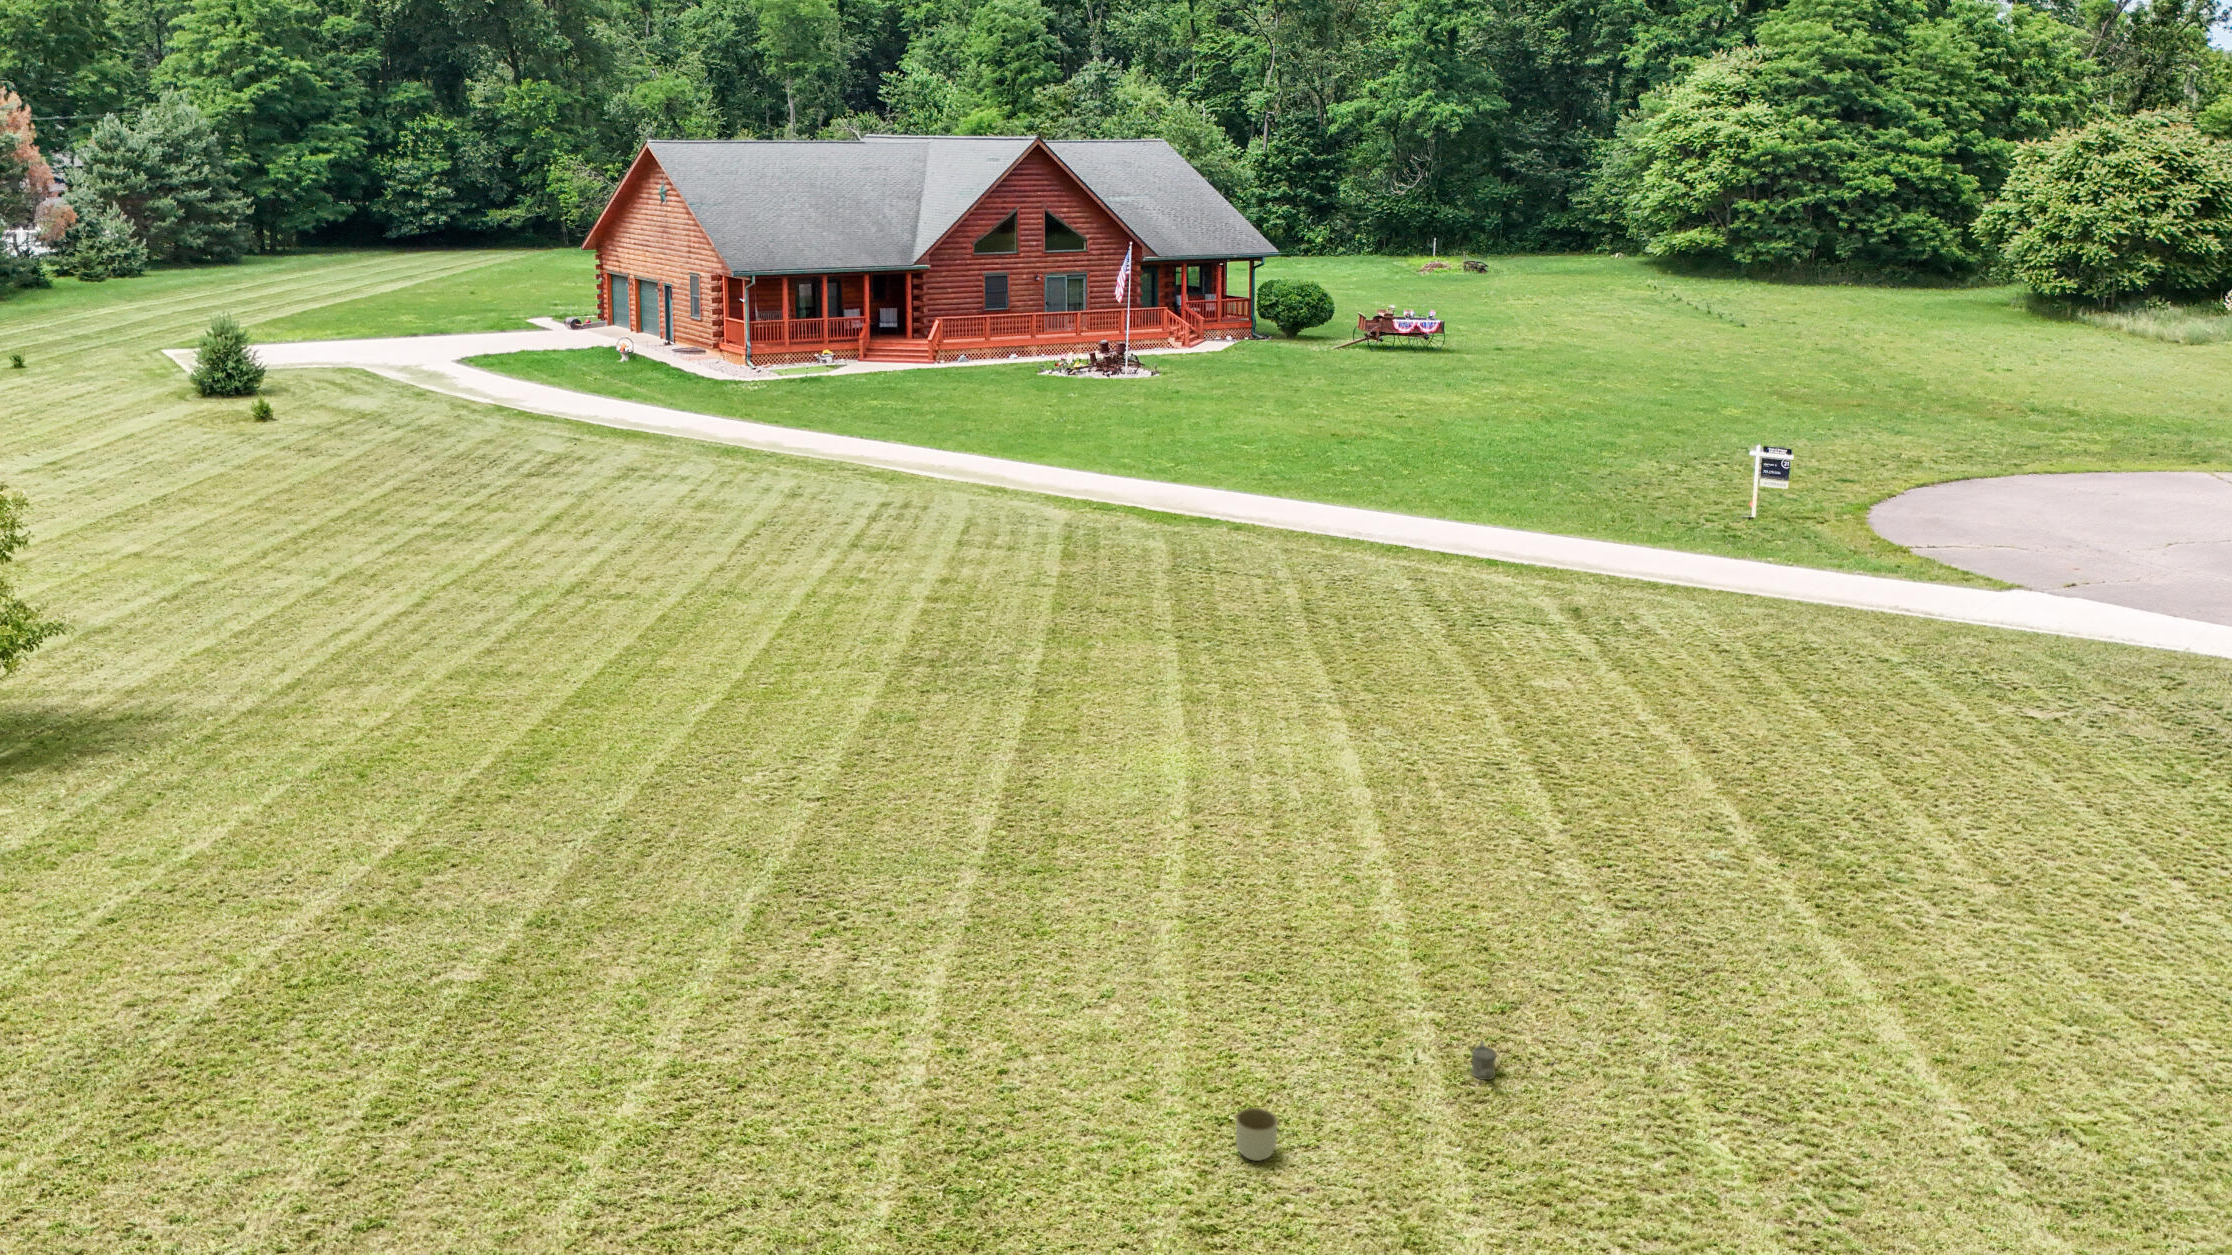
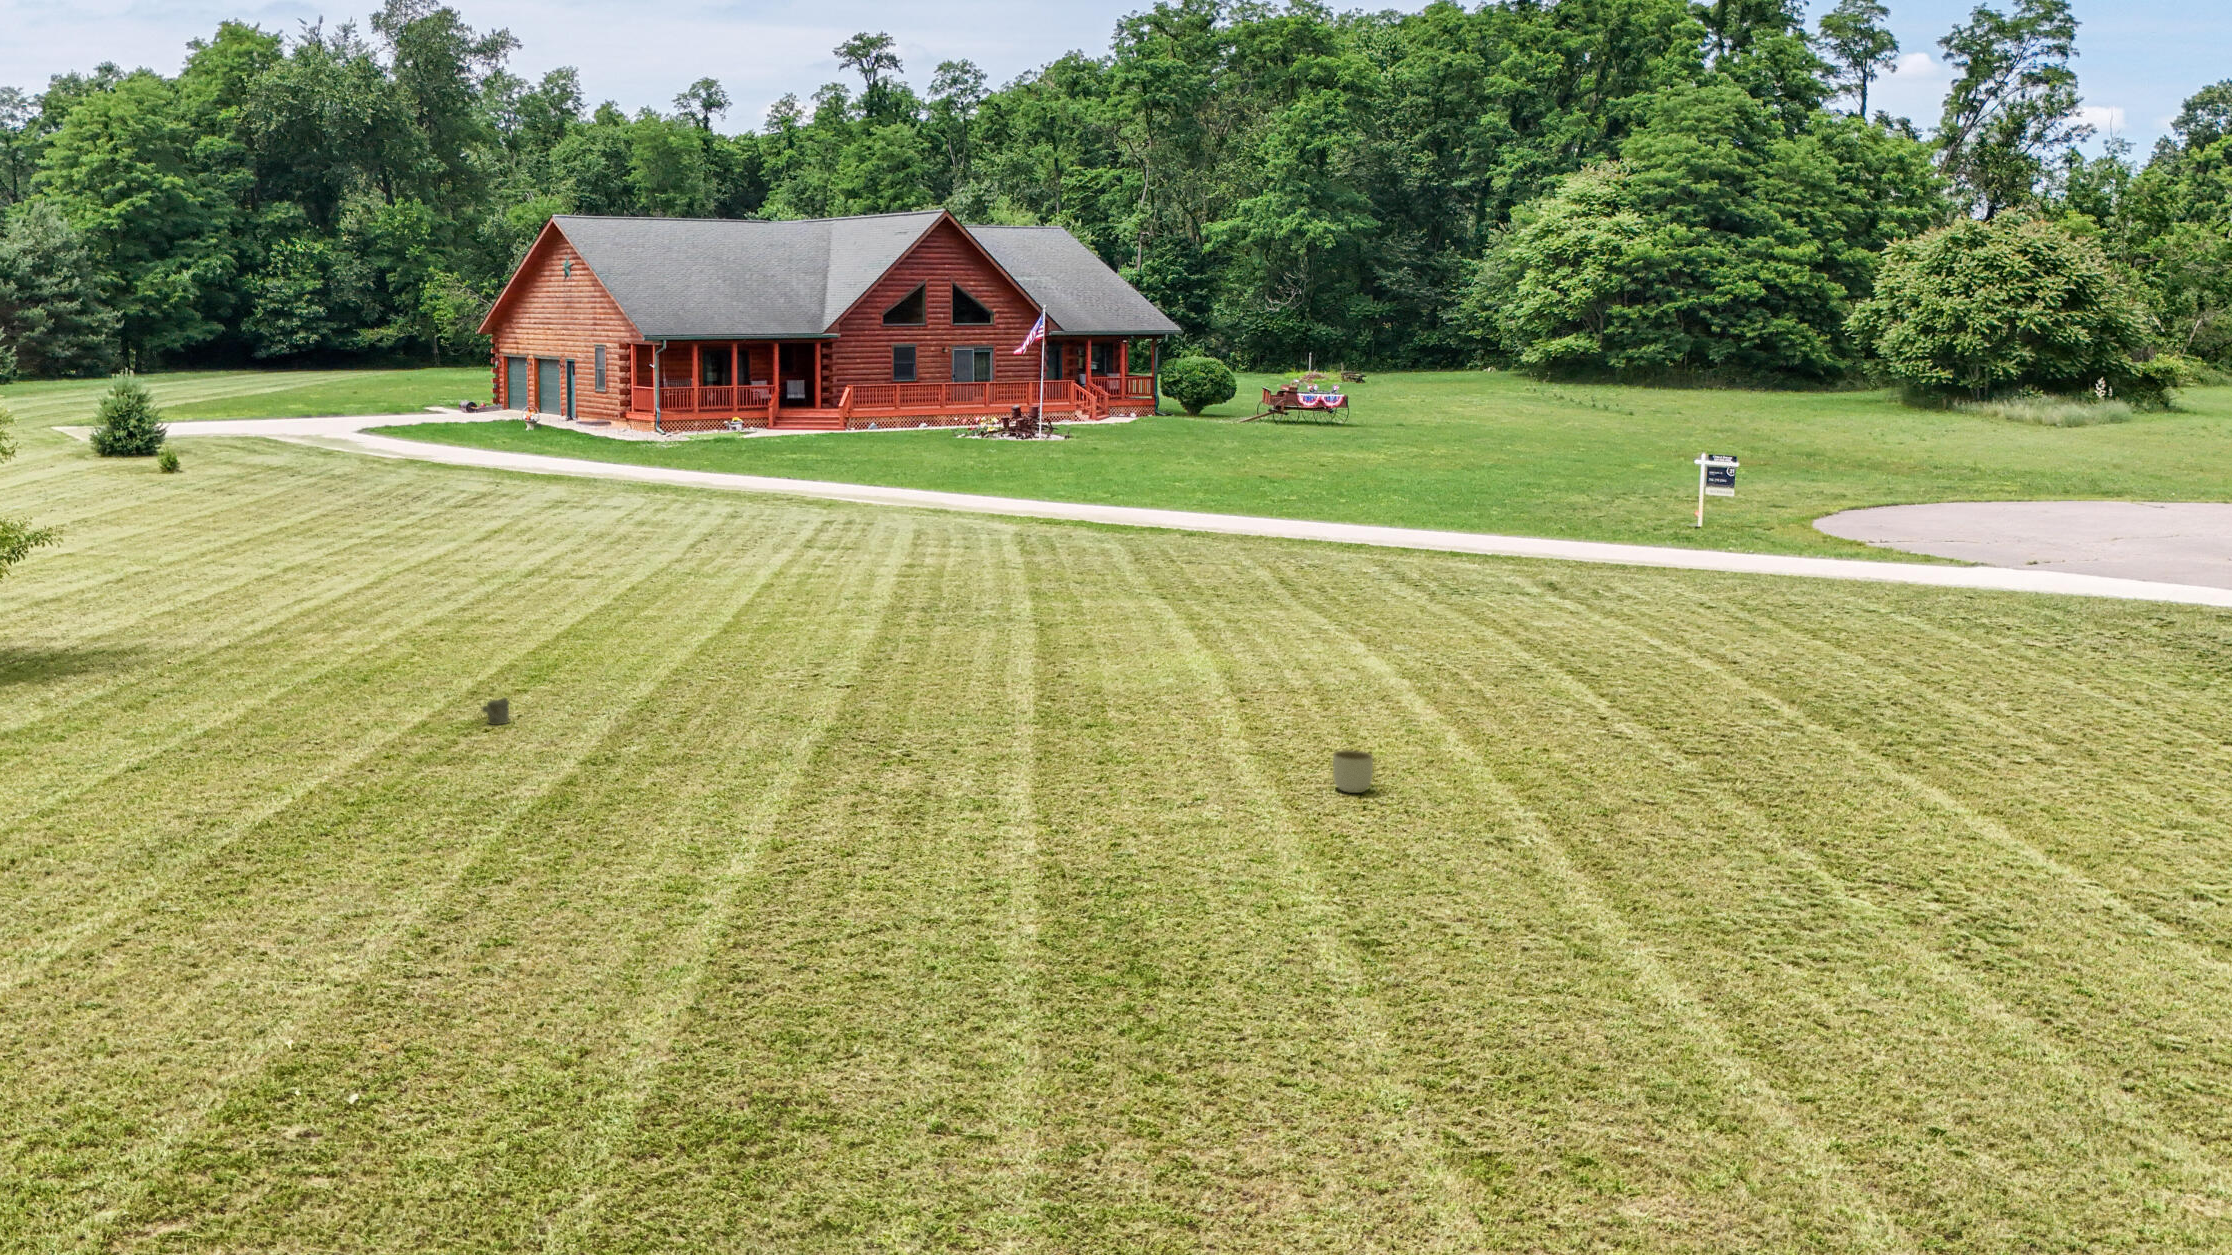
watering can: present [1471,1041,1497,1080] -> present [481,698,509,725]

